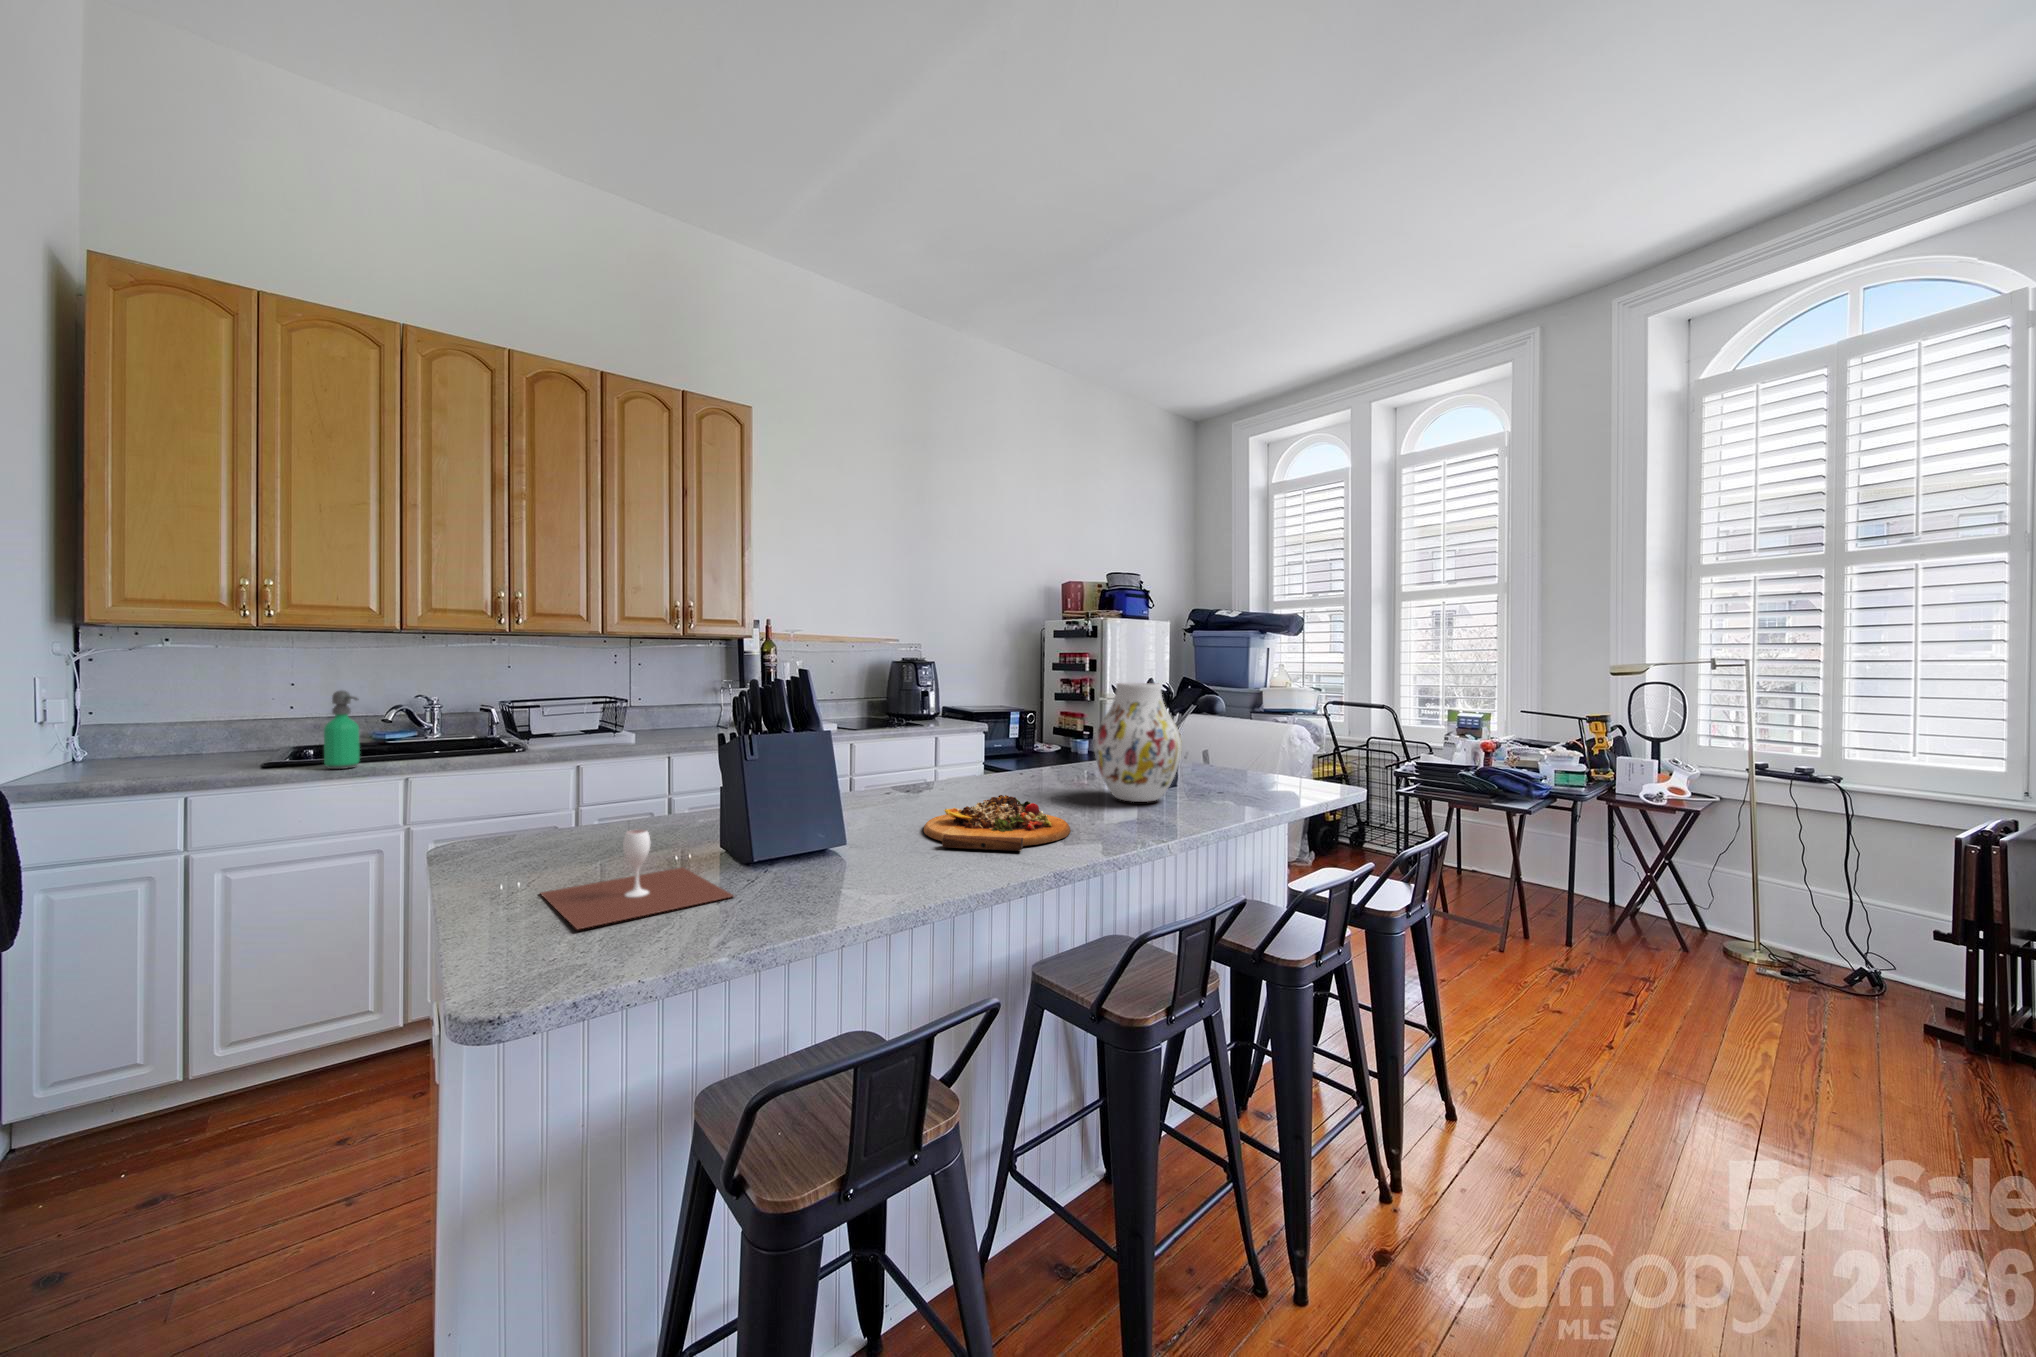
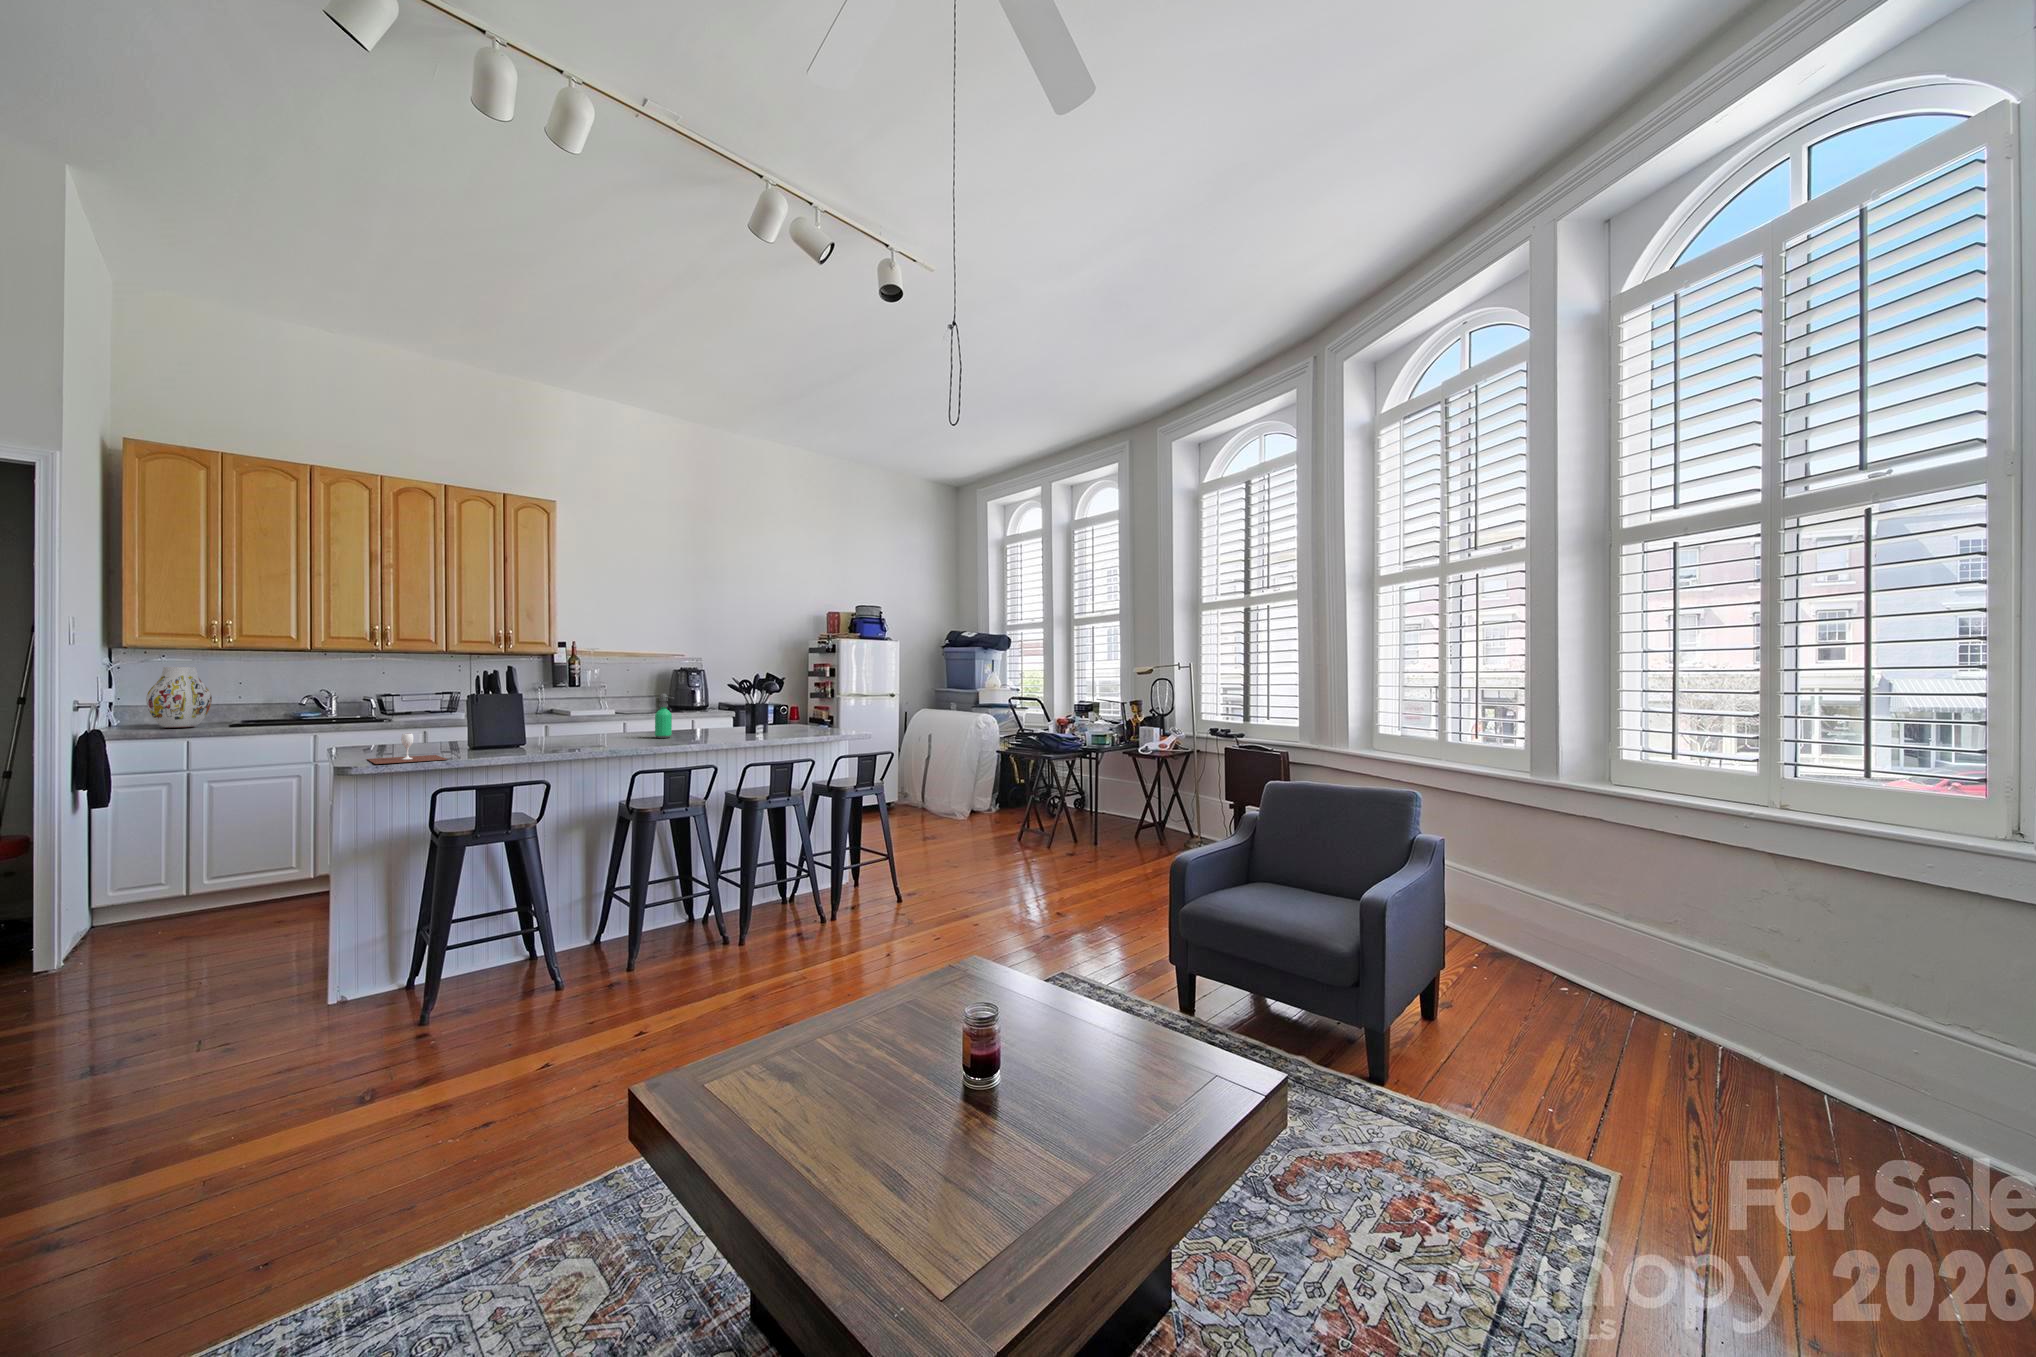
vase: present [1094,683,1182,802] -> present [146,667,212,728]
soap dispenser: present [324,691,360,769] -> present [655,694,674,738]
cutting board: present [924,795,1071,851] -> none [565,731,647,751]

